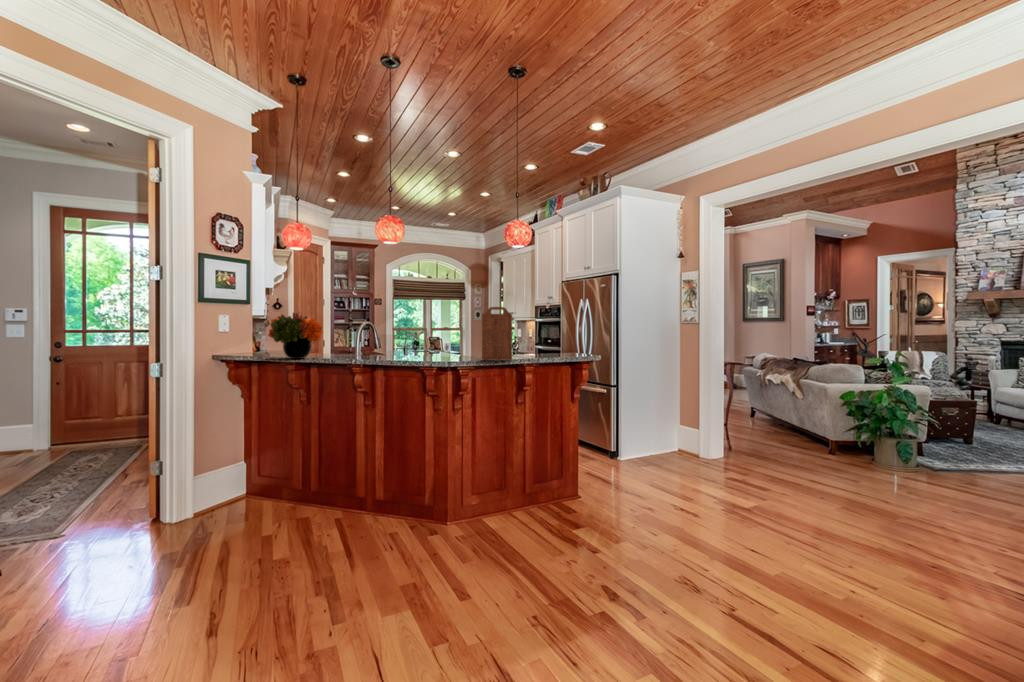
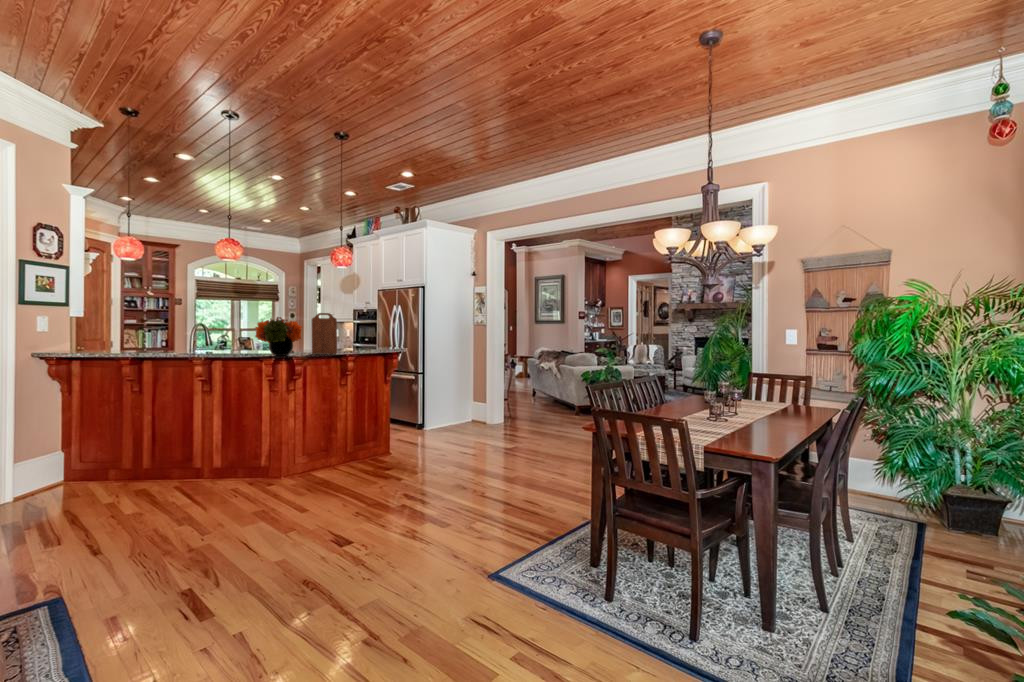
flower arrangement: present [268,313,324,359] -> present [255,317,302,356]

